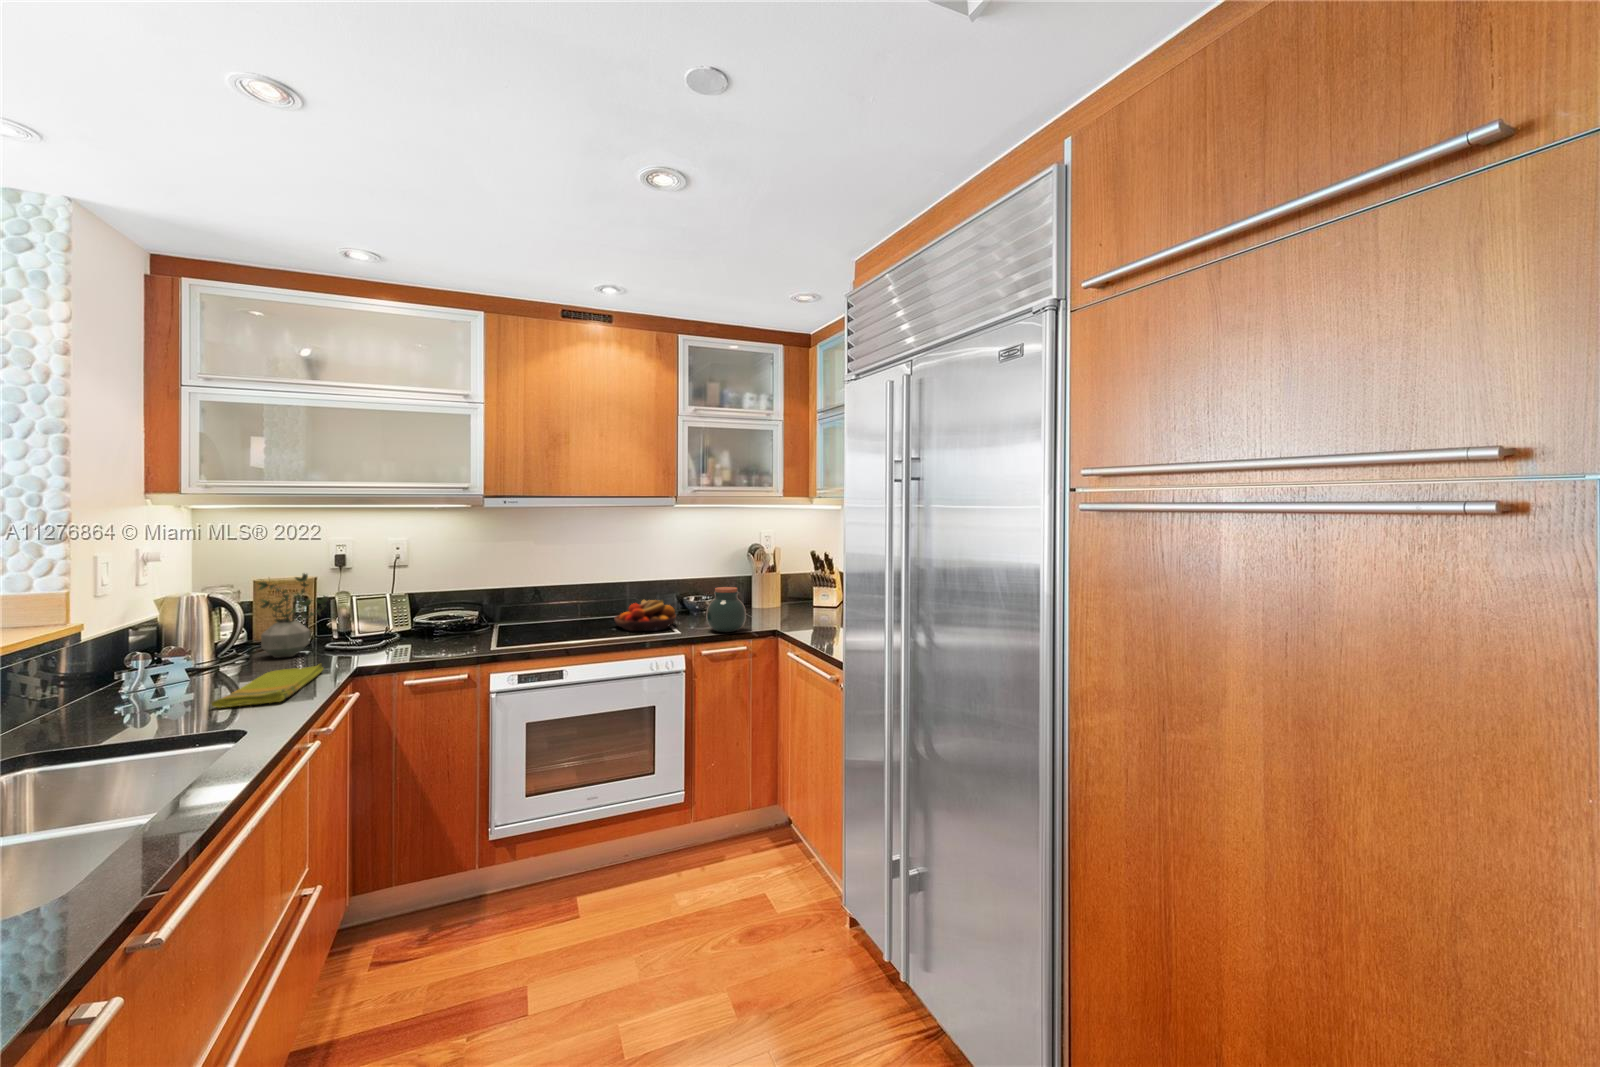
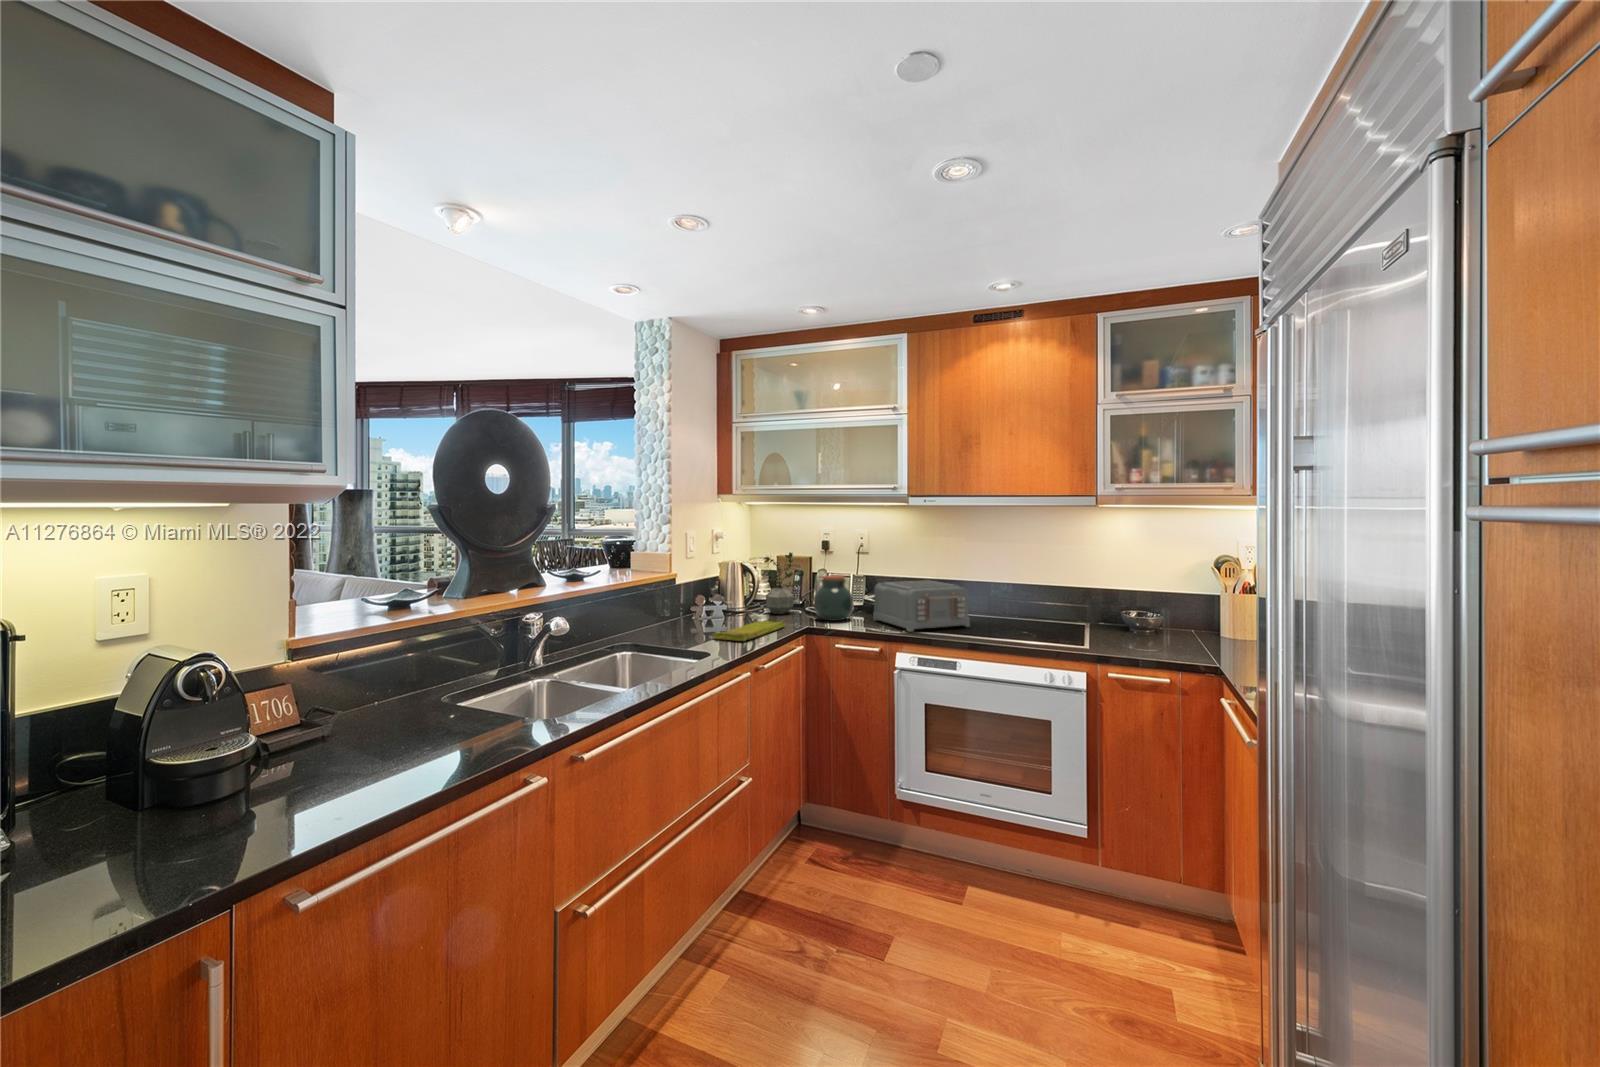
jar: present [706,587,746,632] -> present [814,575,854,621]
toaster: none [437,594,555,651] -> present [873,580,970,632]
fruit bowl: present [614,600,676,631] -> none [1037,601,1110,636]

